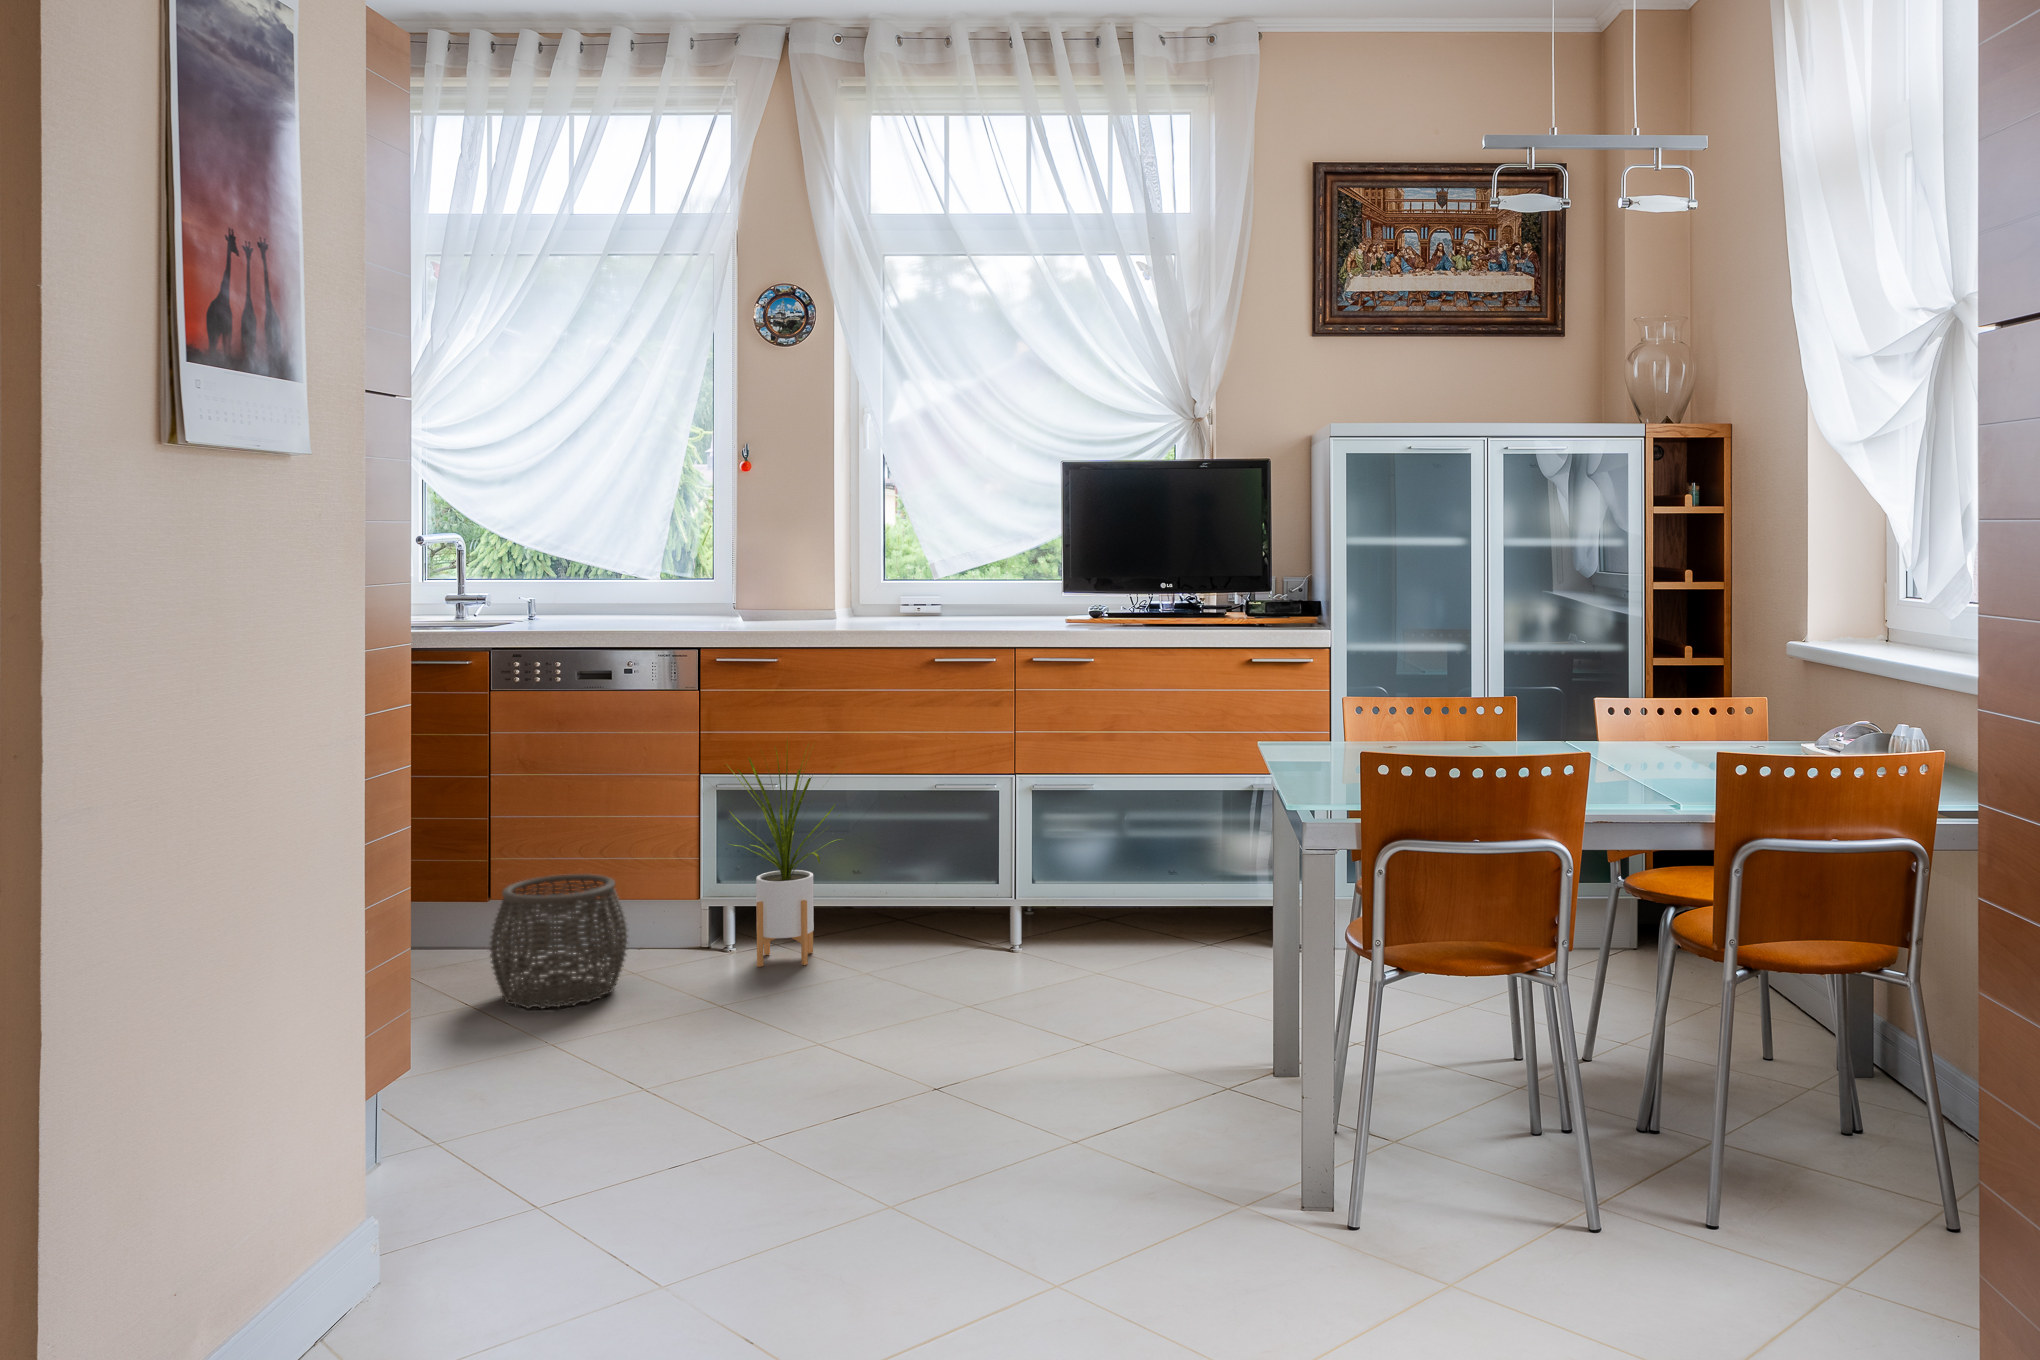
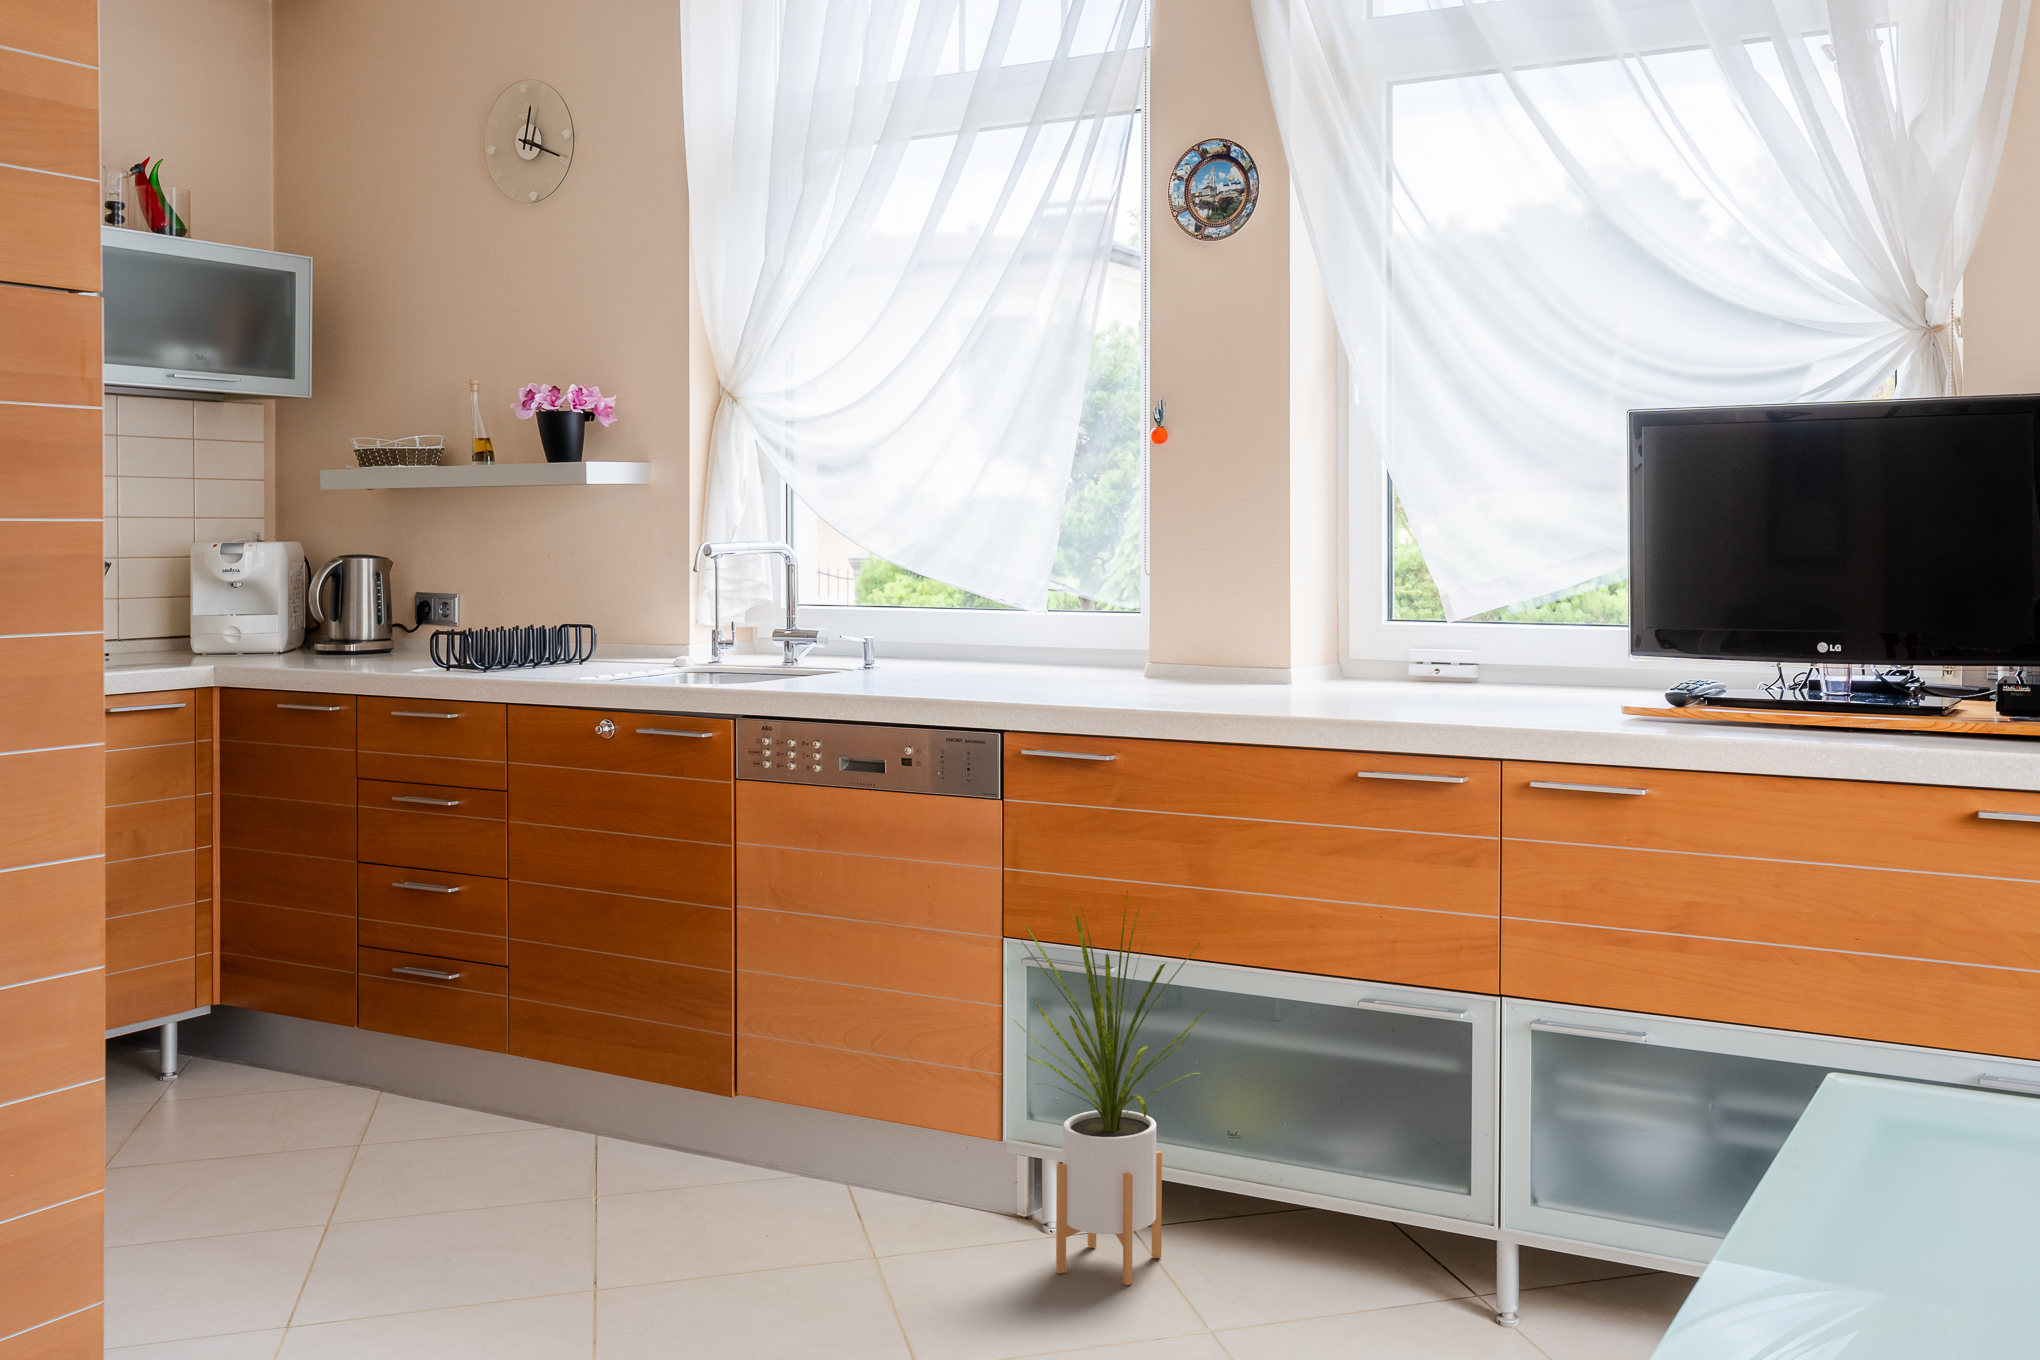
woven basket: present [489,874,628,1009] -> none [638,1078,848,1306]

